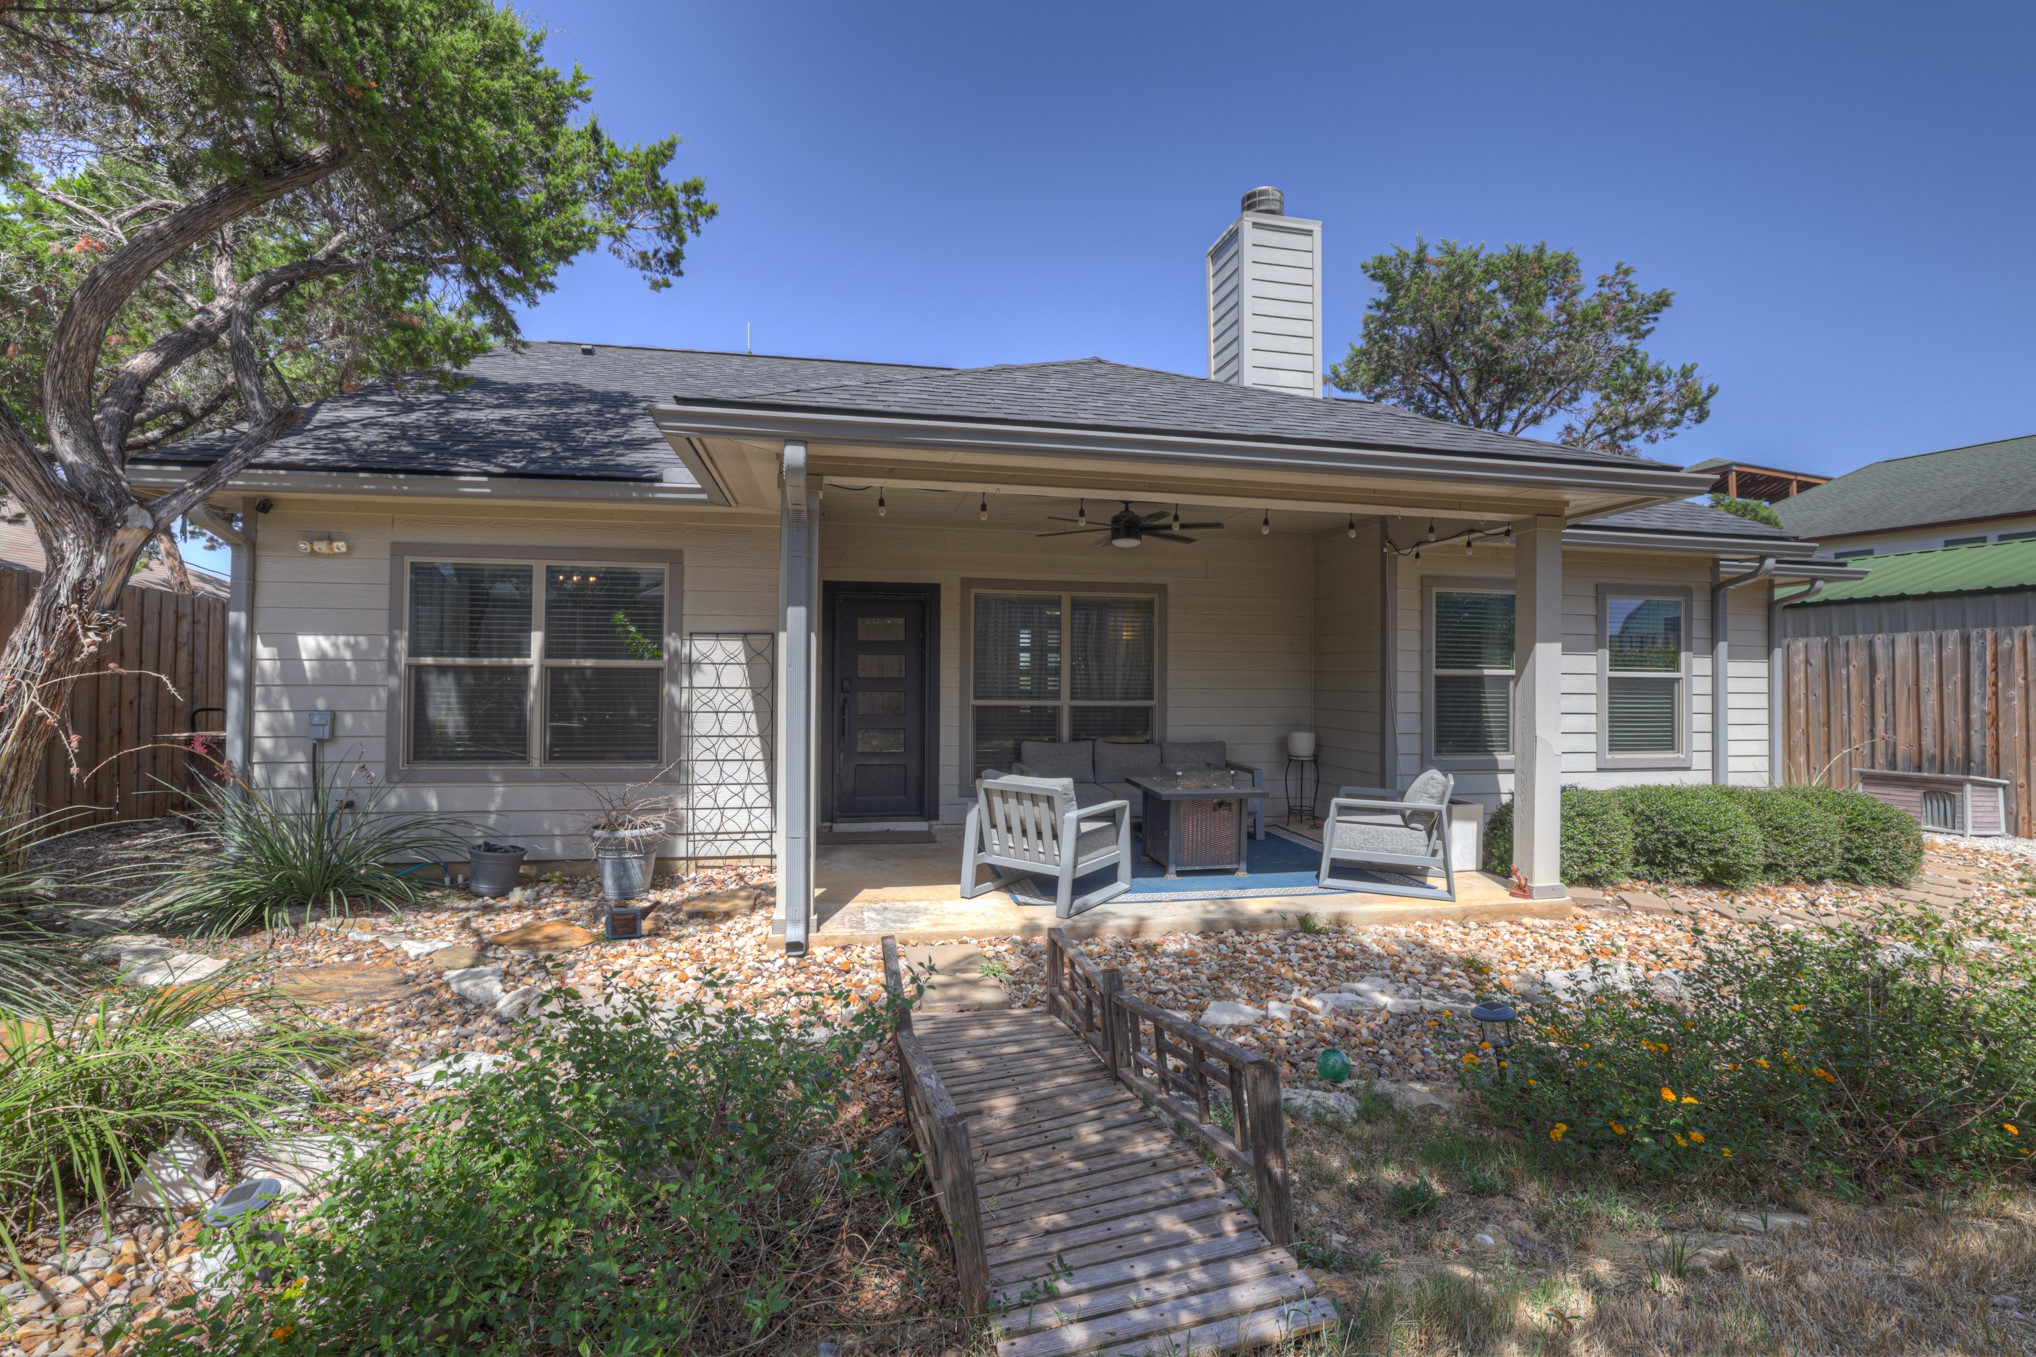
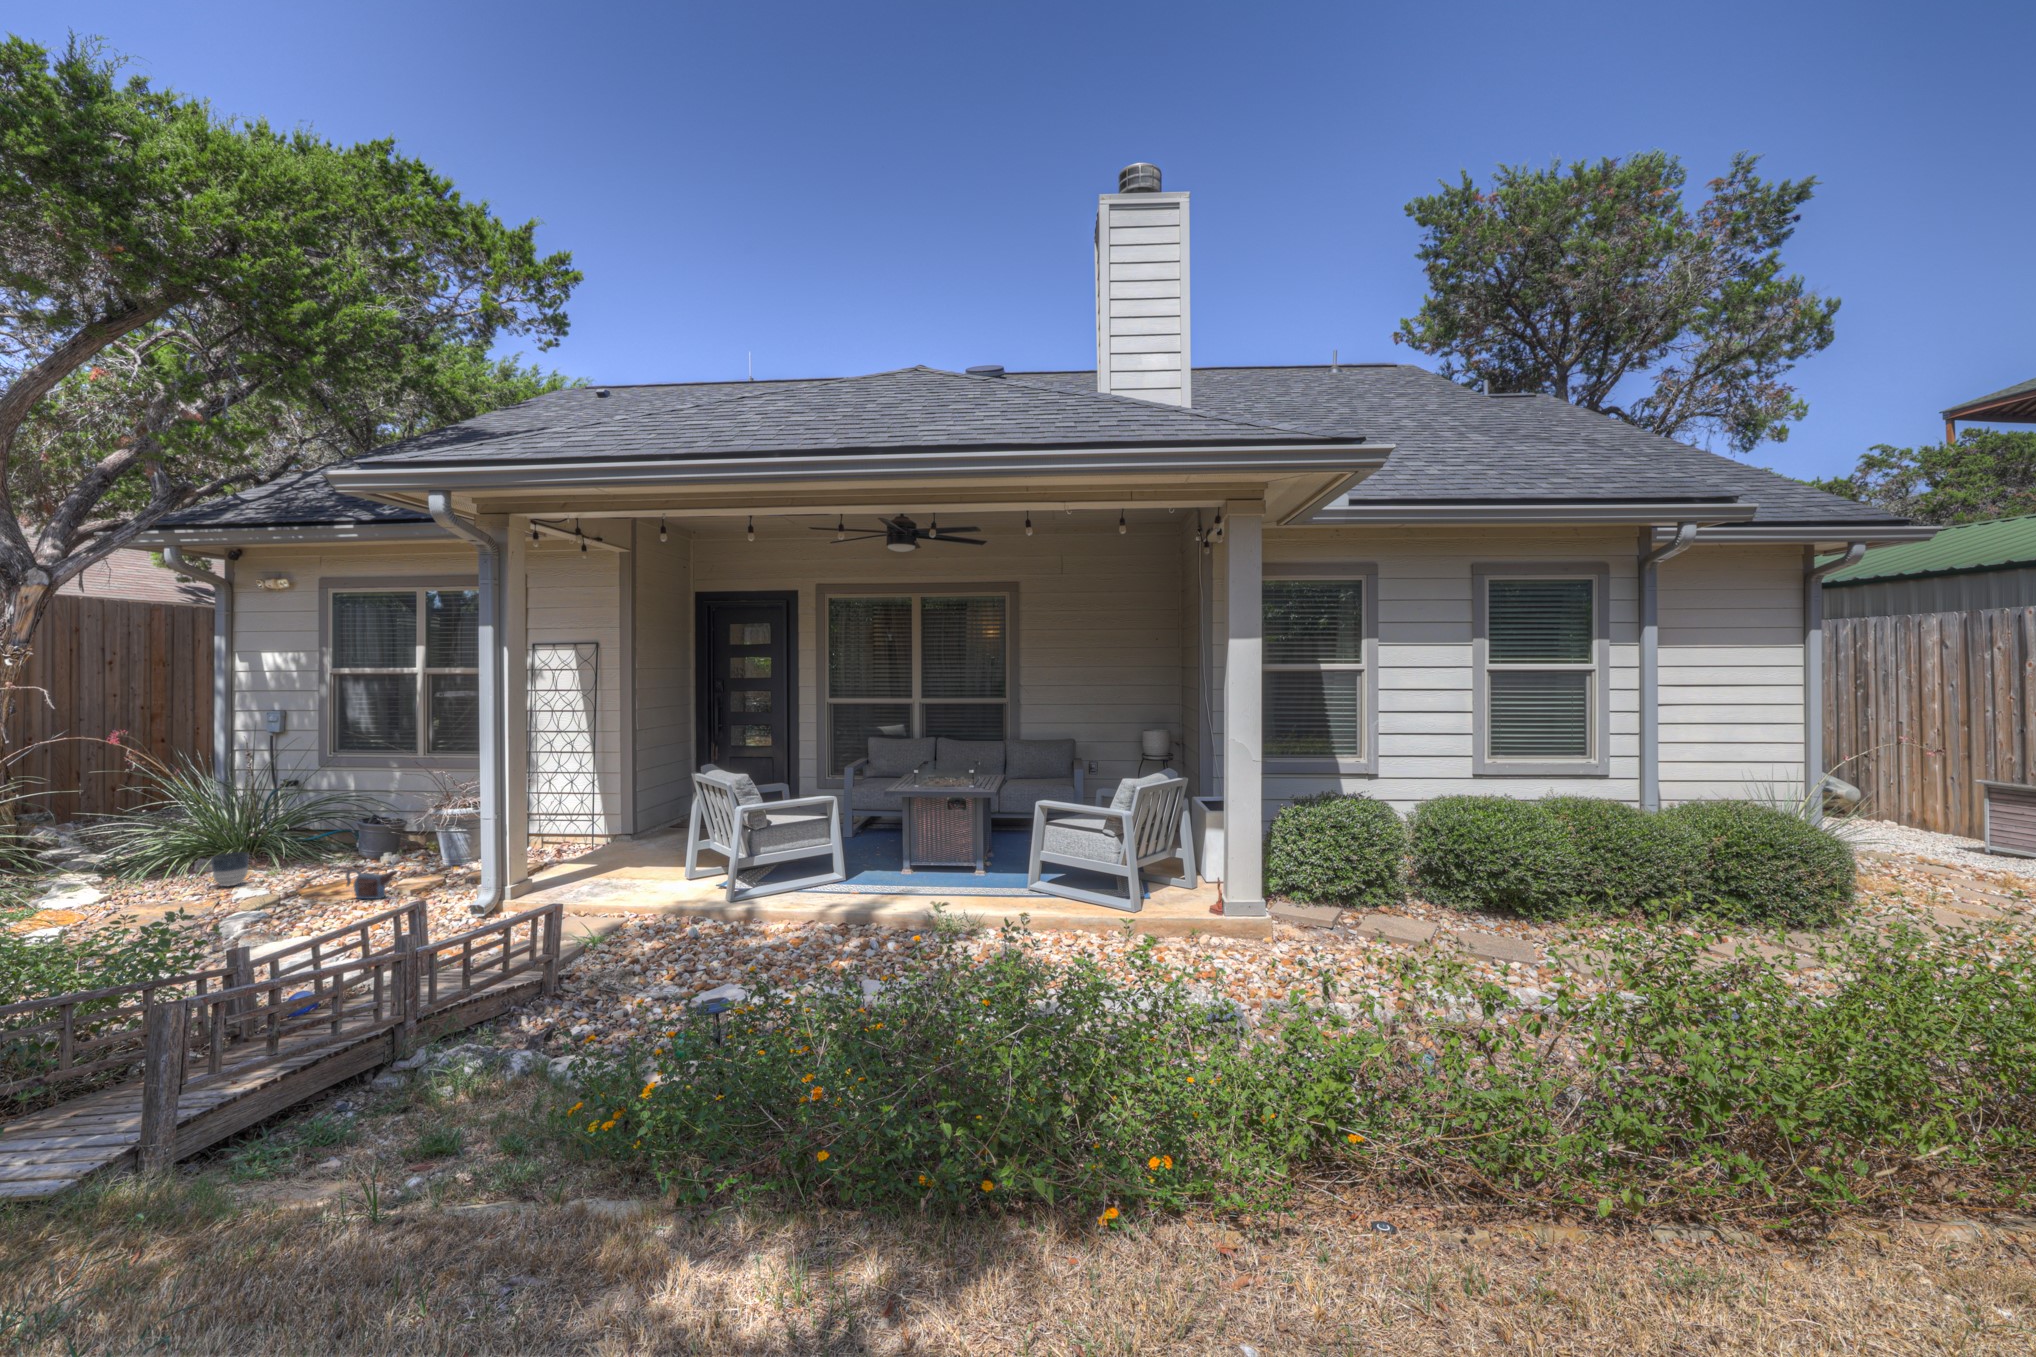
planter: none [375,890,419,935] -> present [211,852,248,886]

